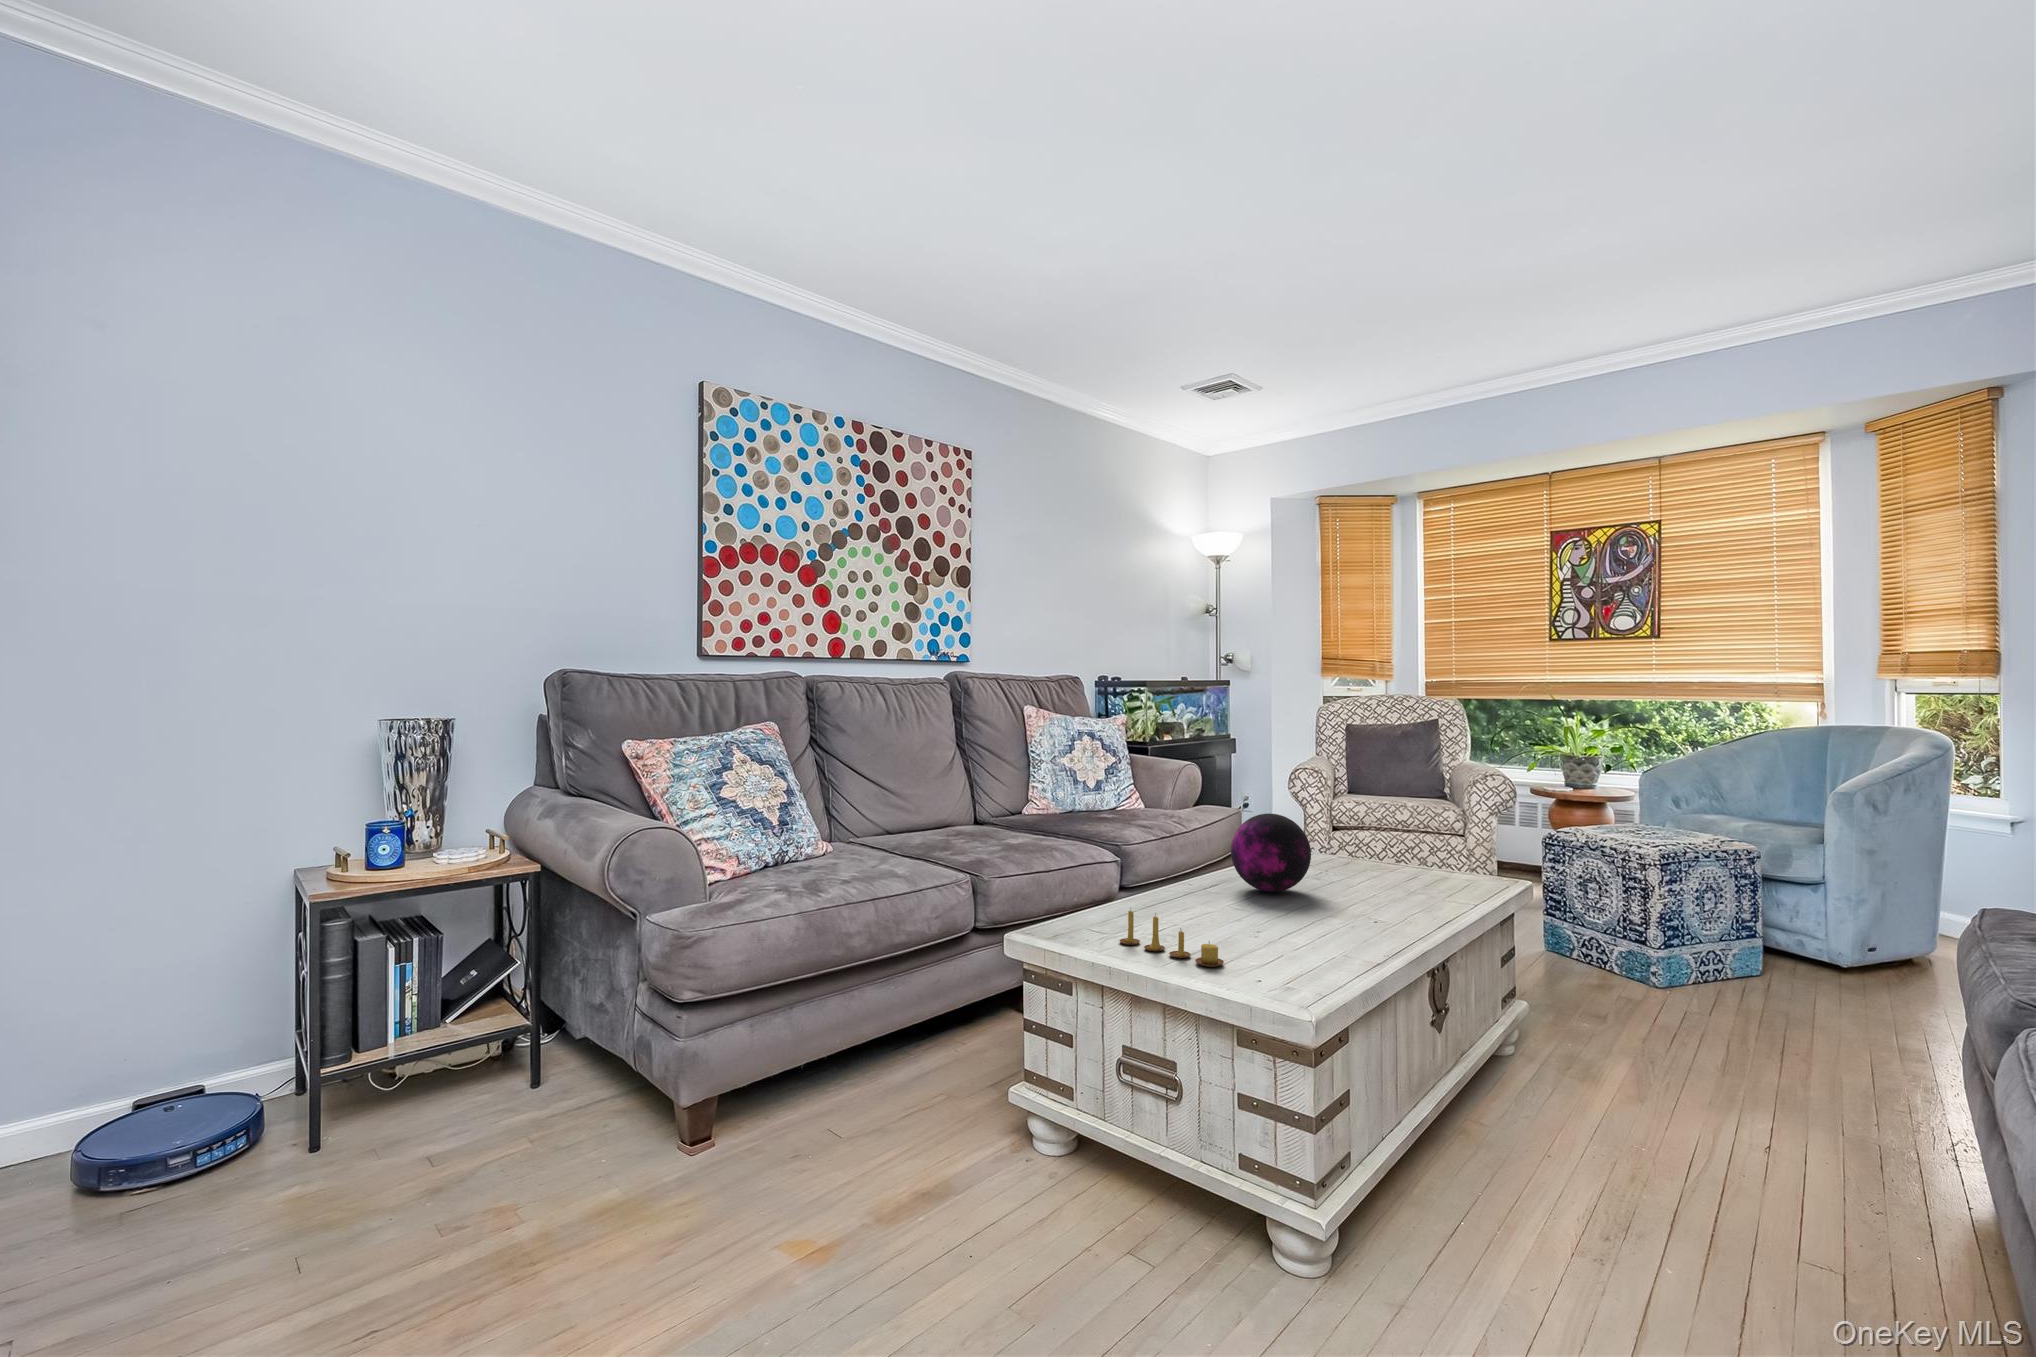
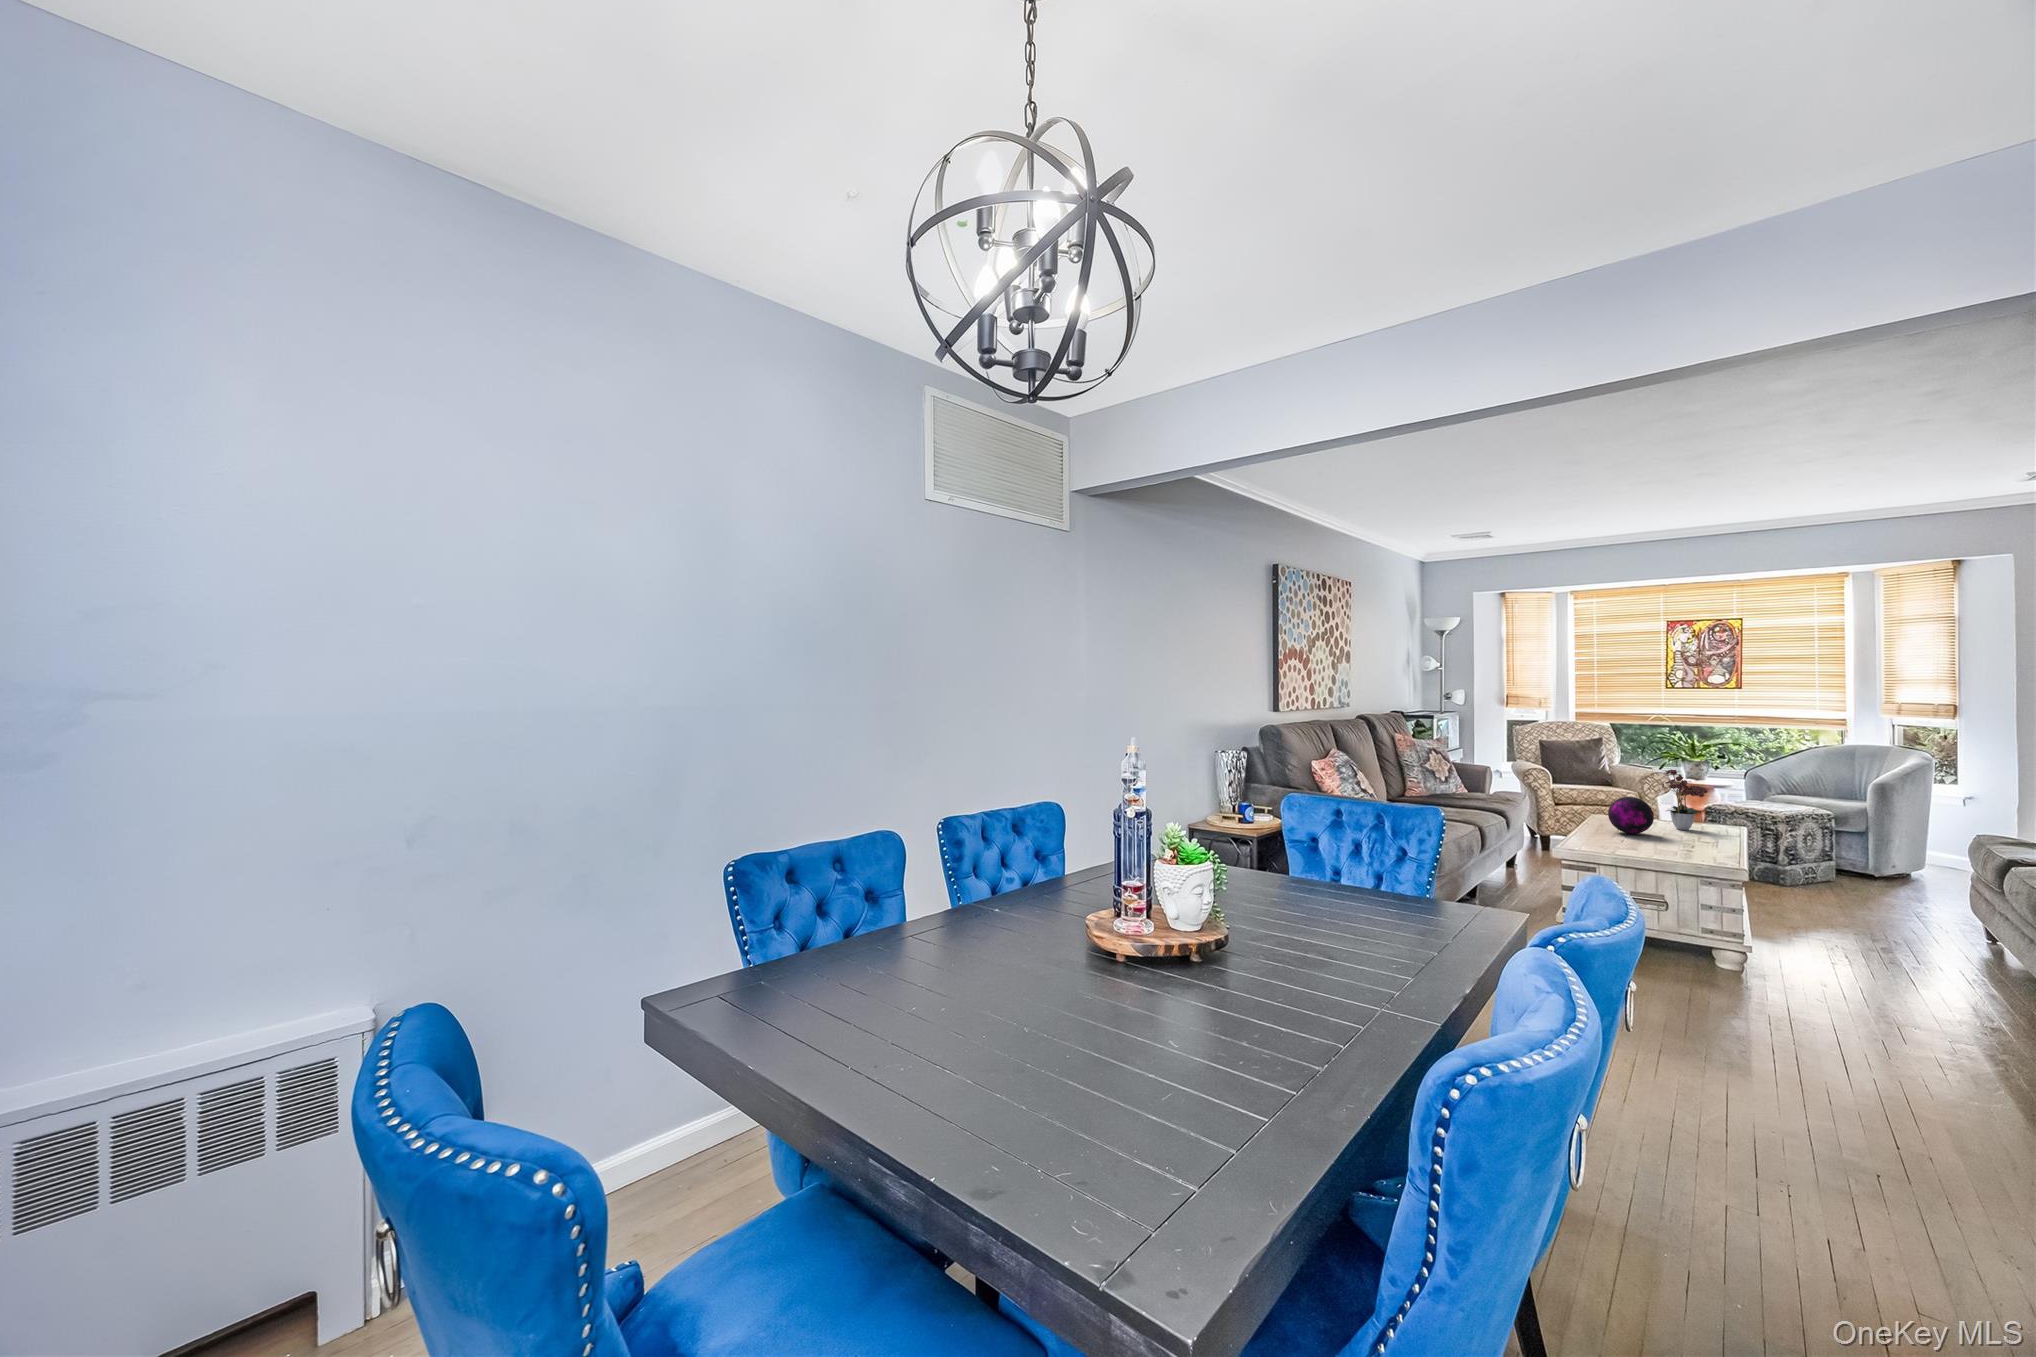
flower arrangement: none [1356,752,1452,883] -> present [1662,769,1708,830]
candle: present [1119,910,1224,967] -> none [1612,837,1677,860]

